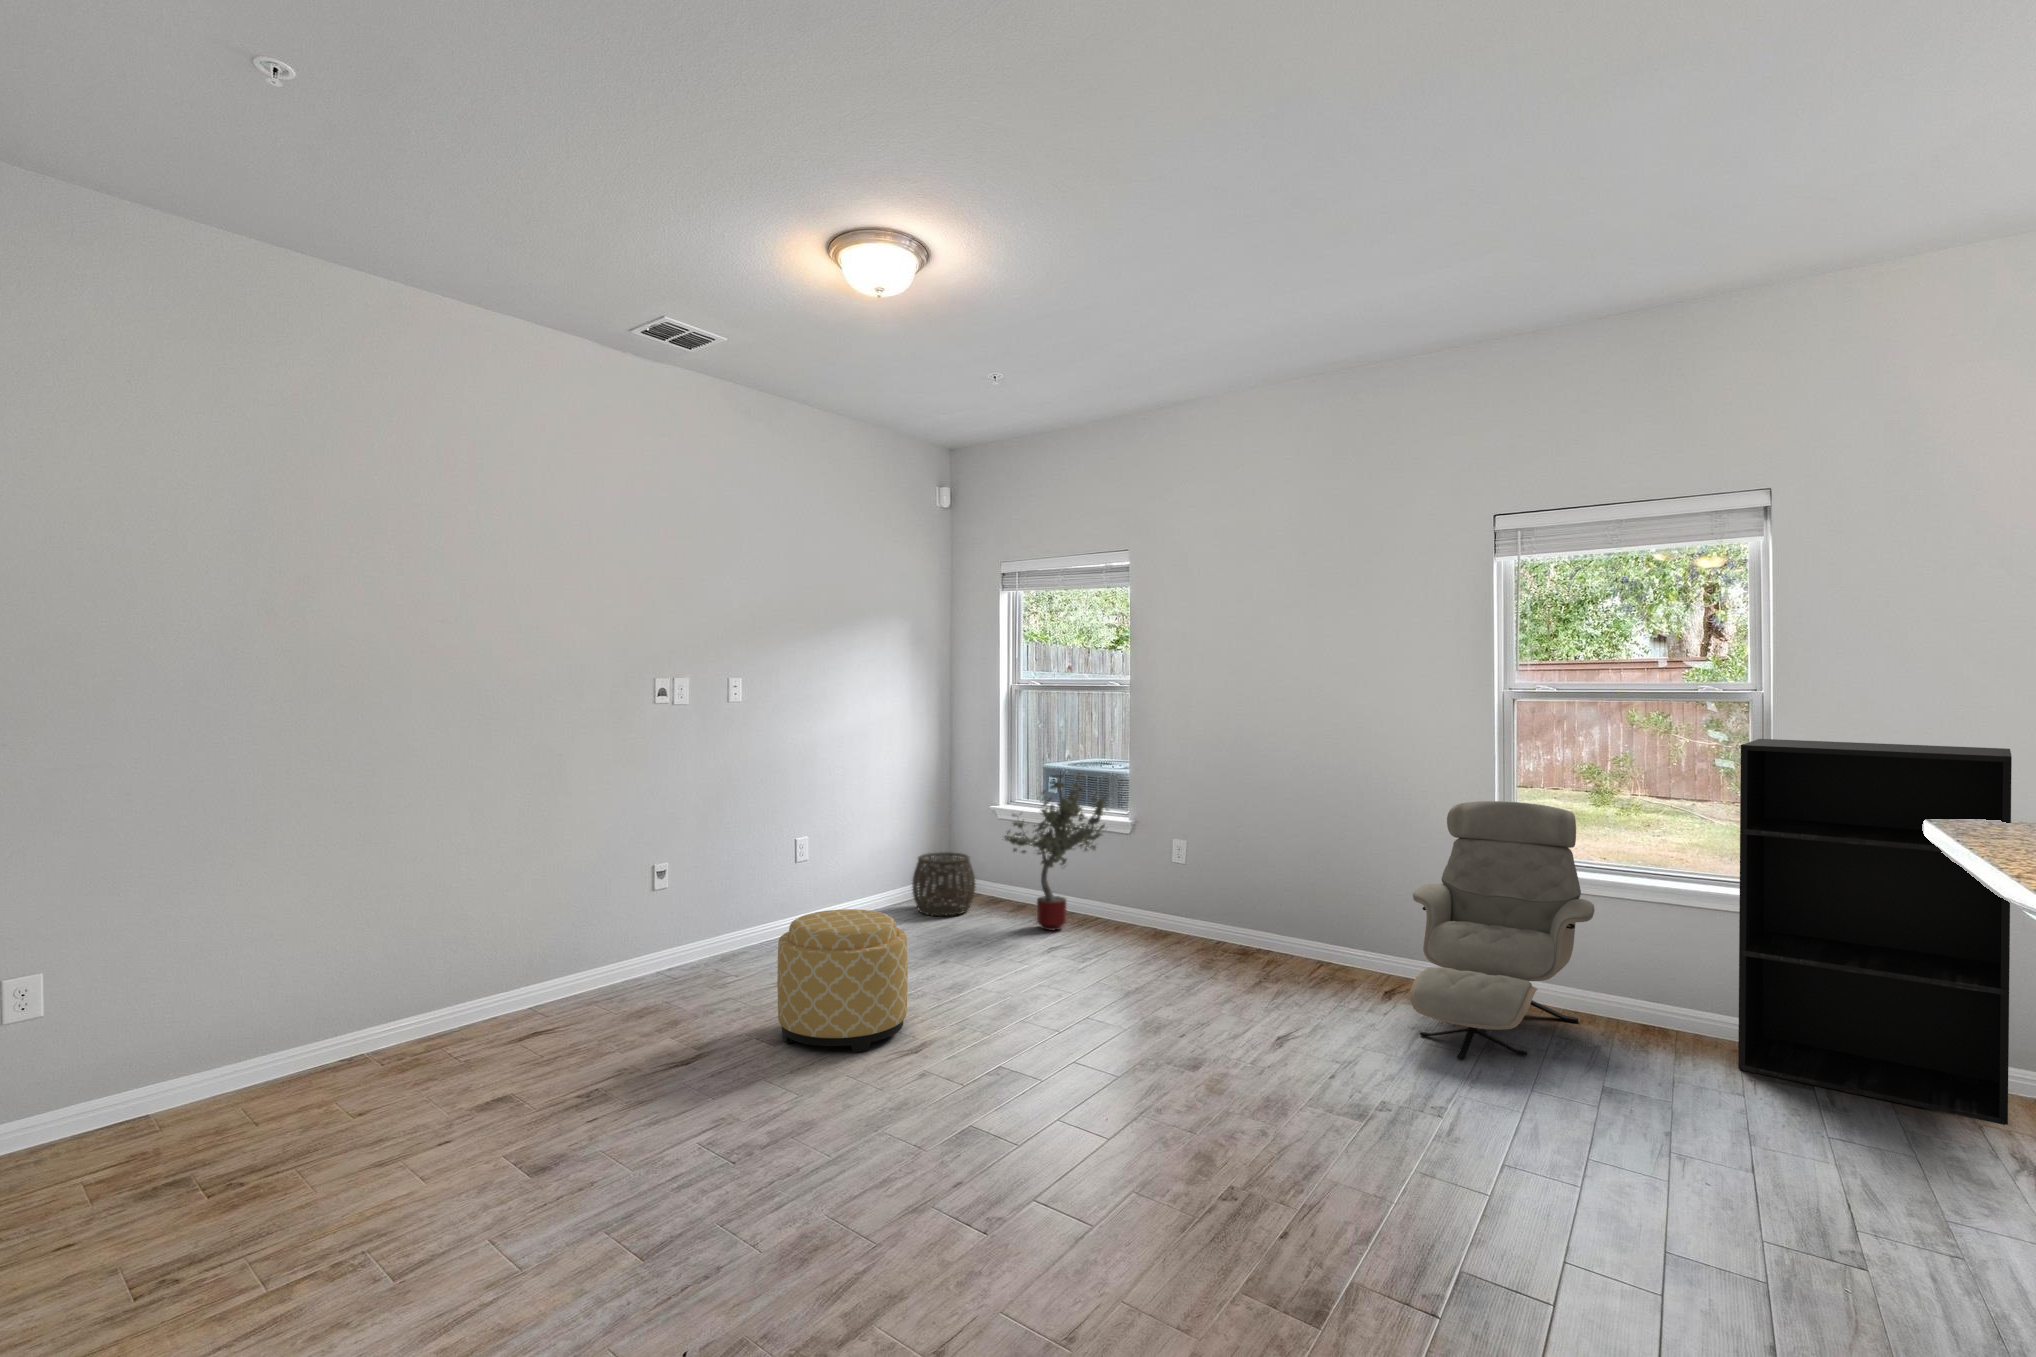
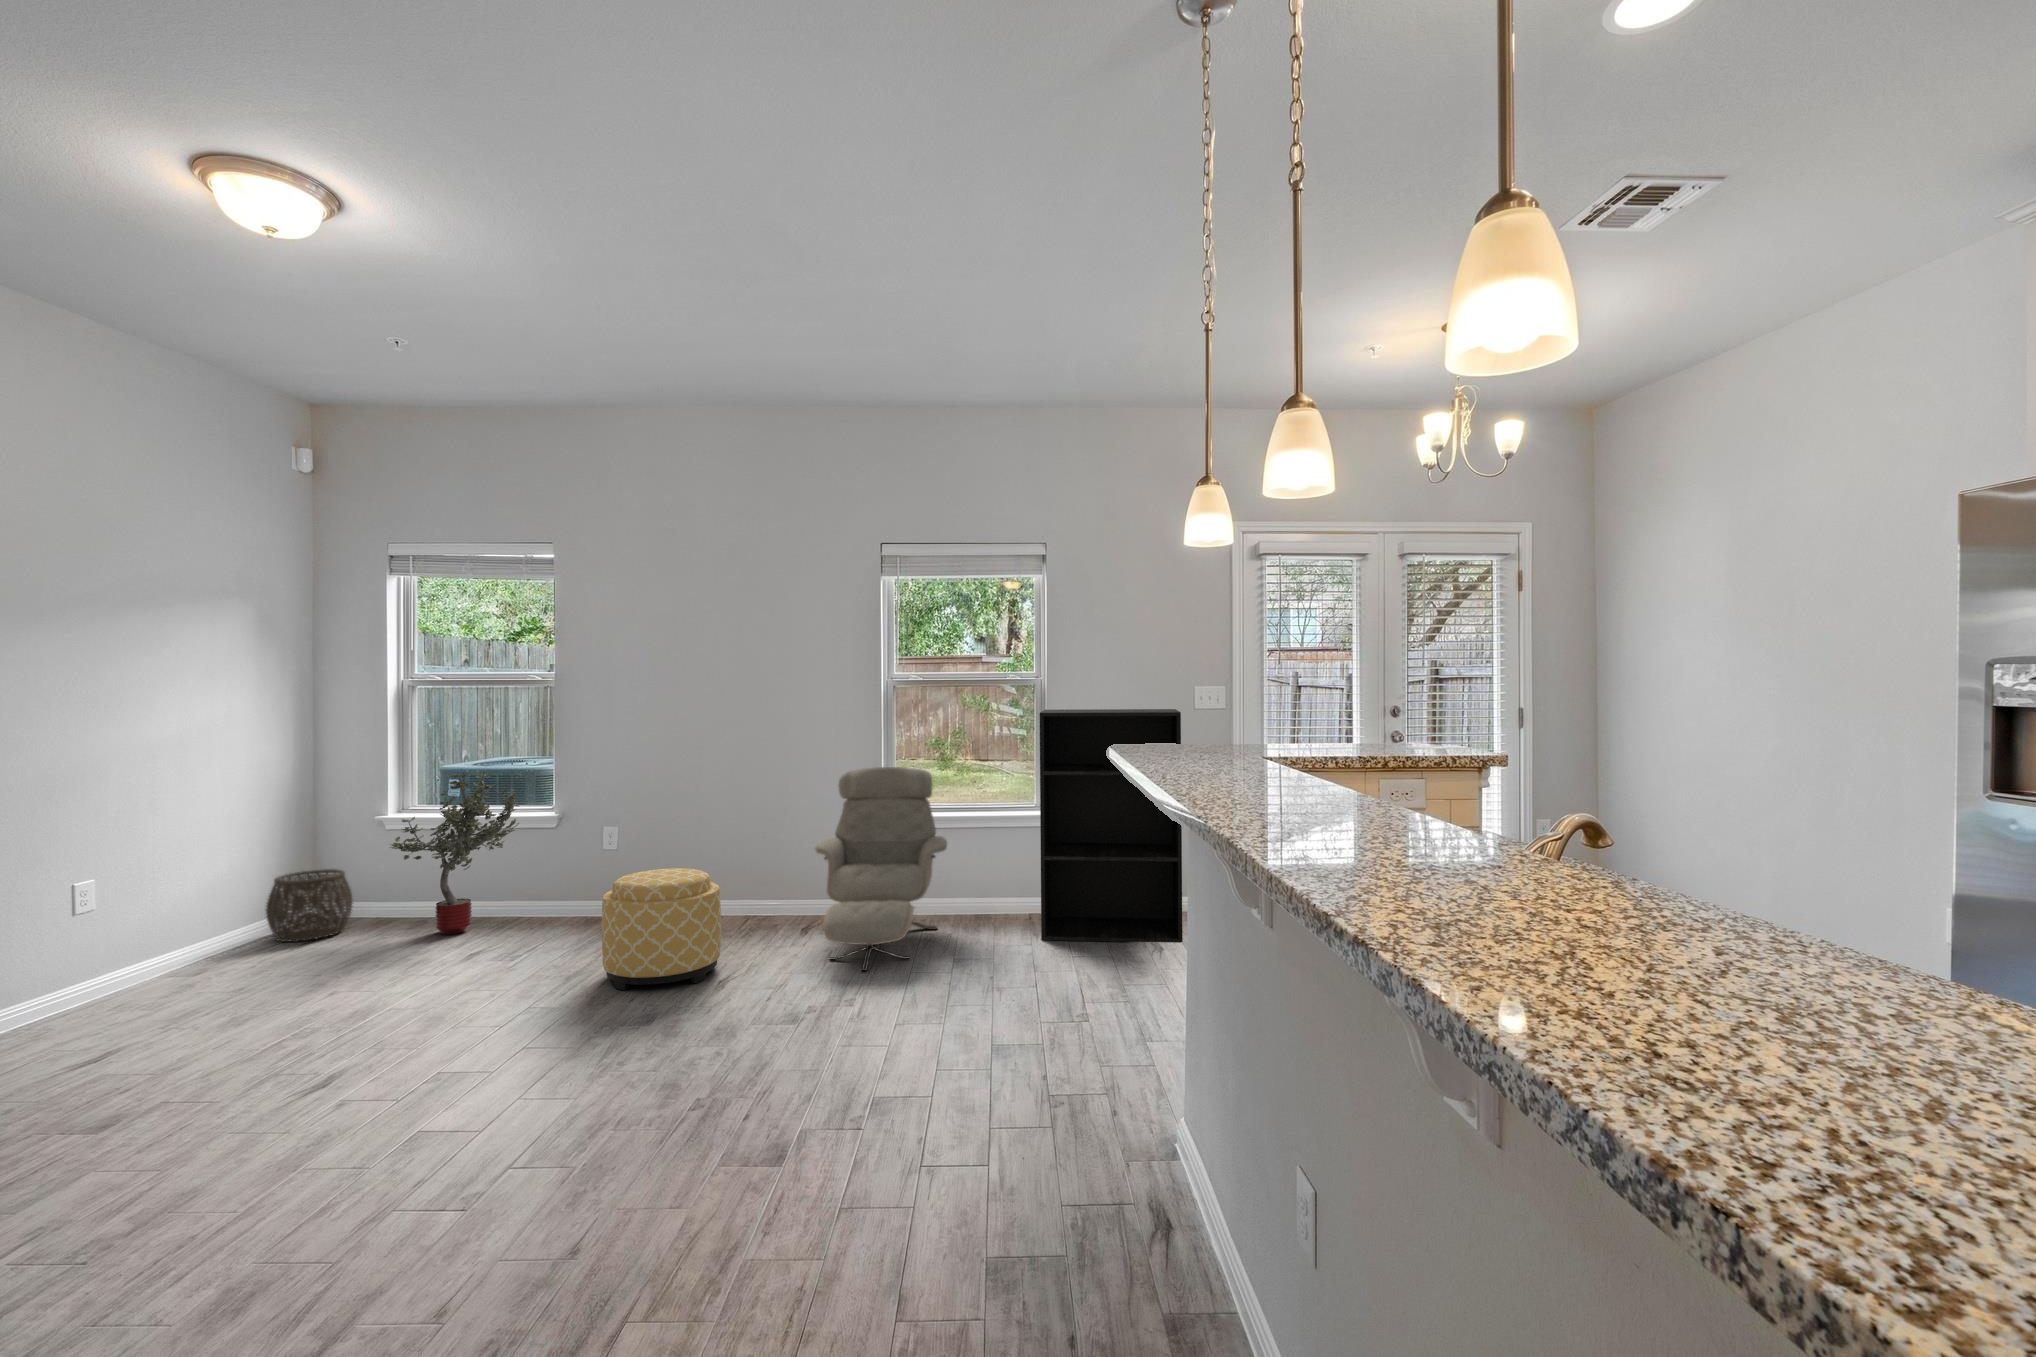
ottoman: present [777,909,908,1053] -> present [602,868,721,990]

